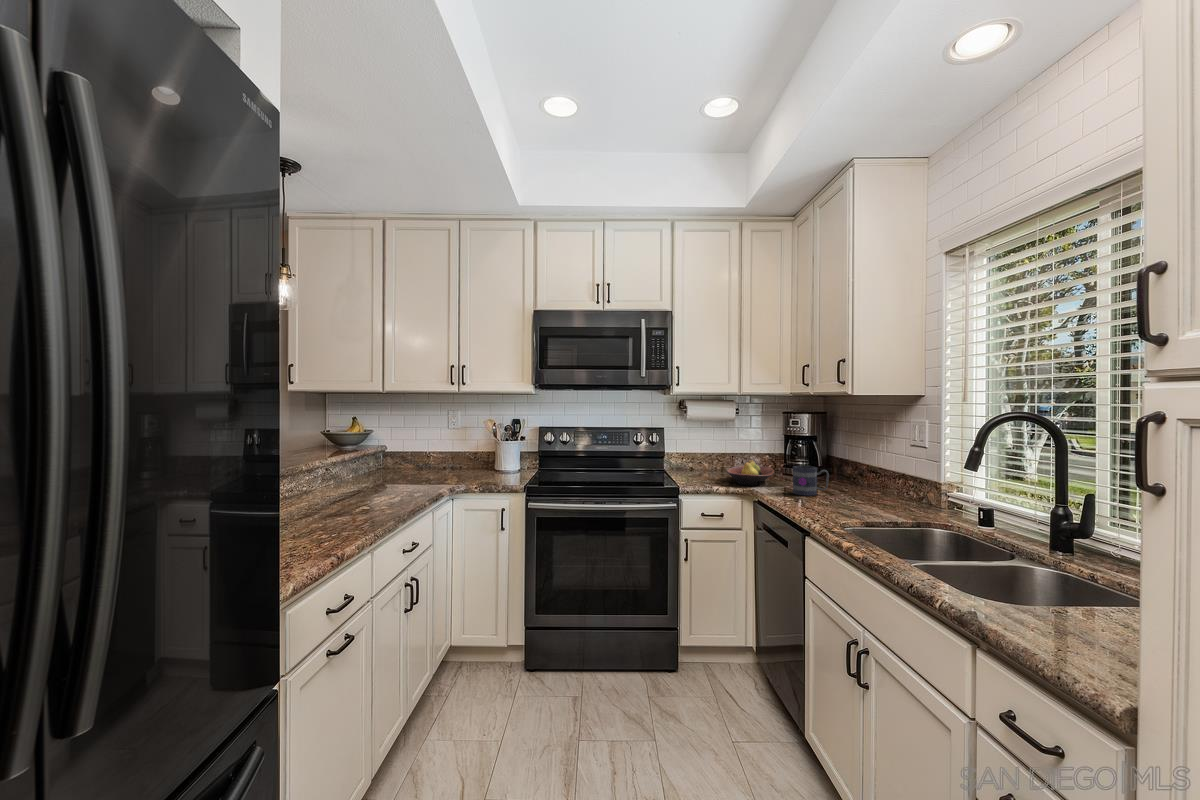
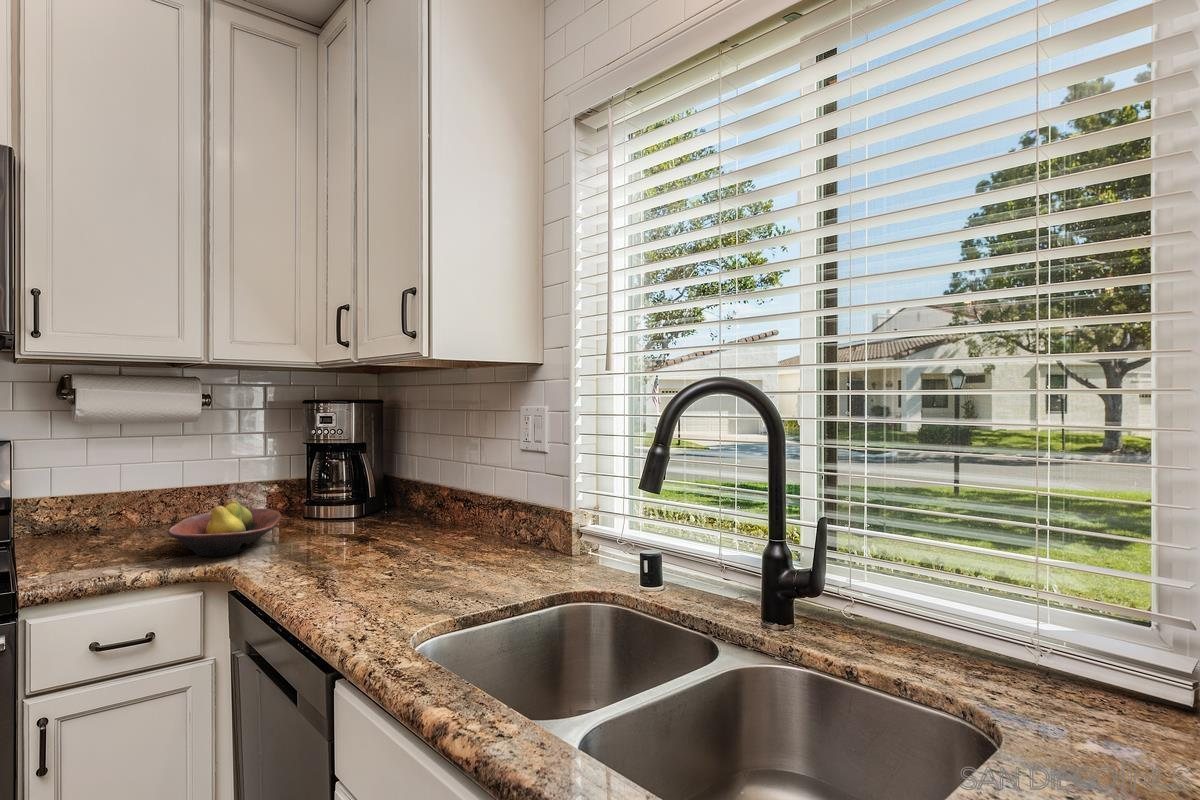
mug: present [792,466,829,496] -> none [314,503,387,566]

